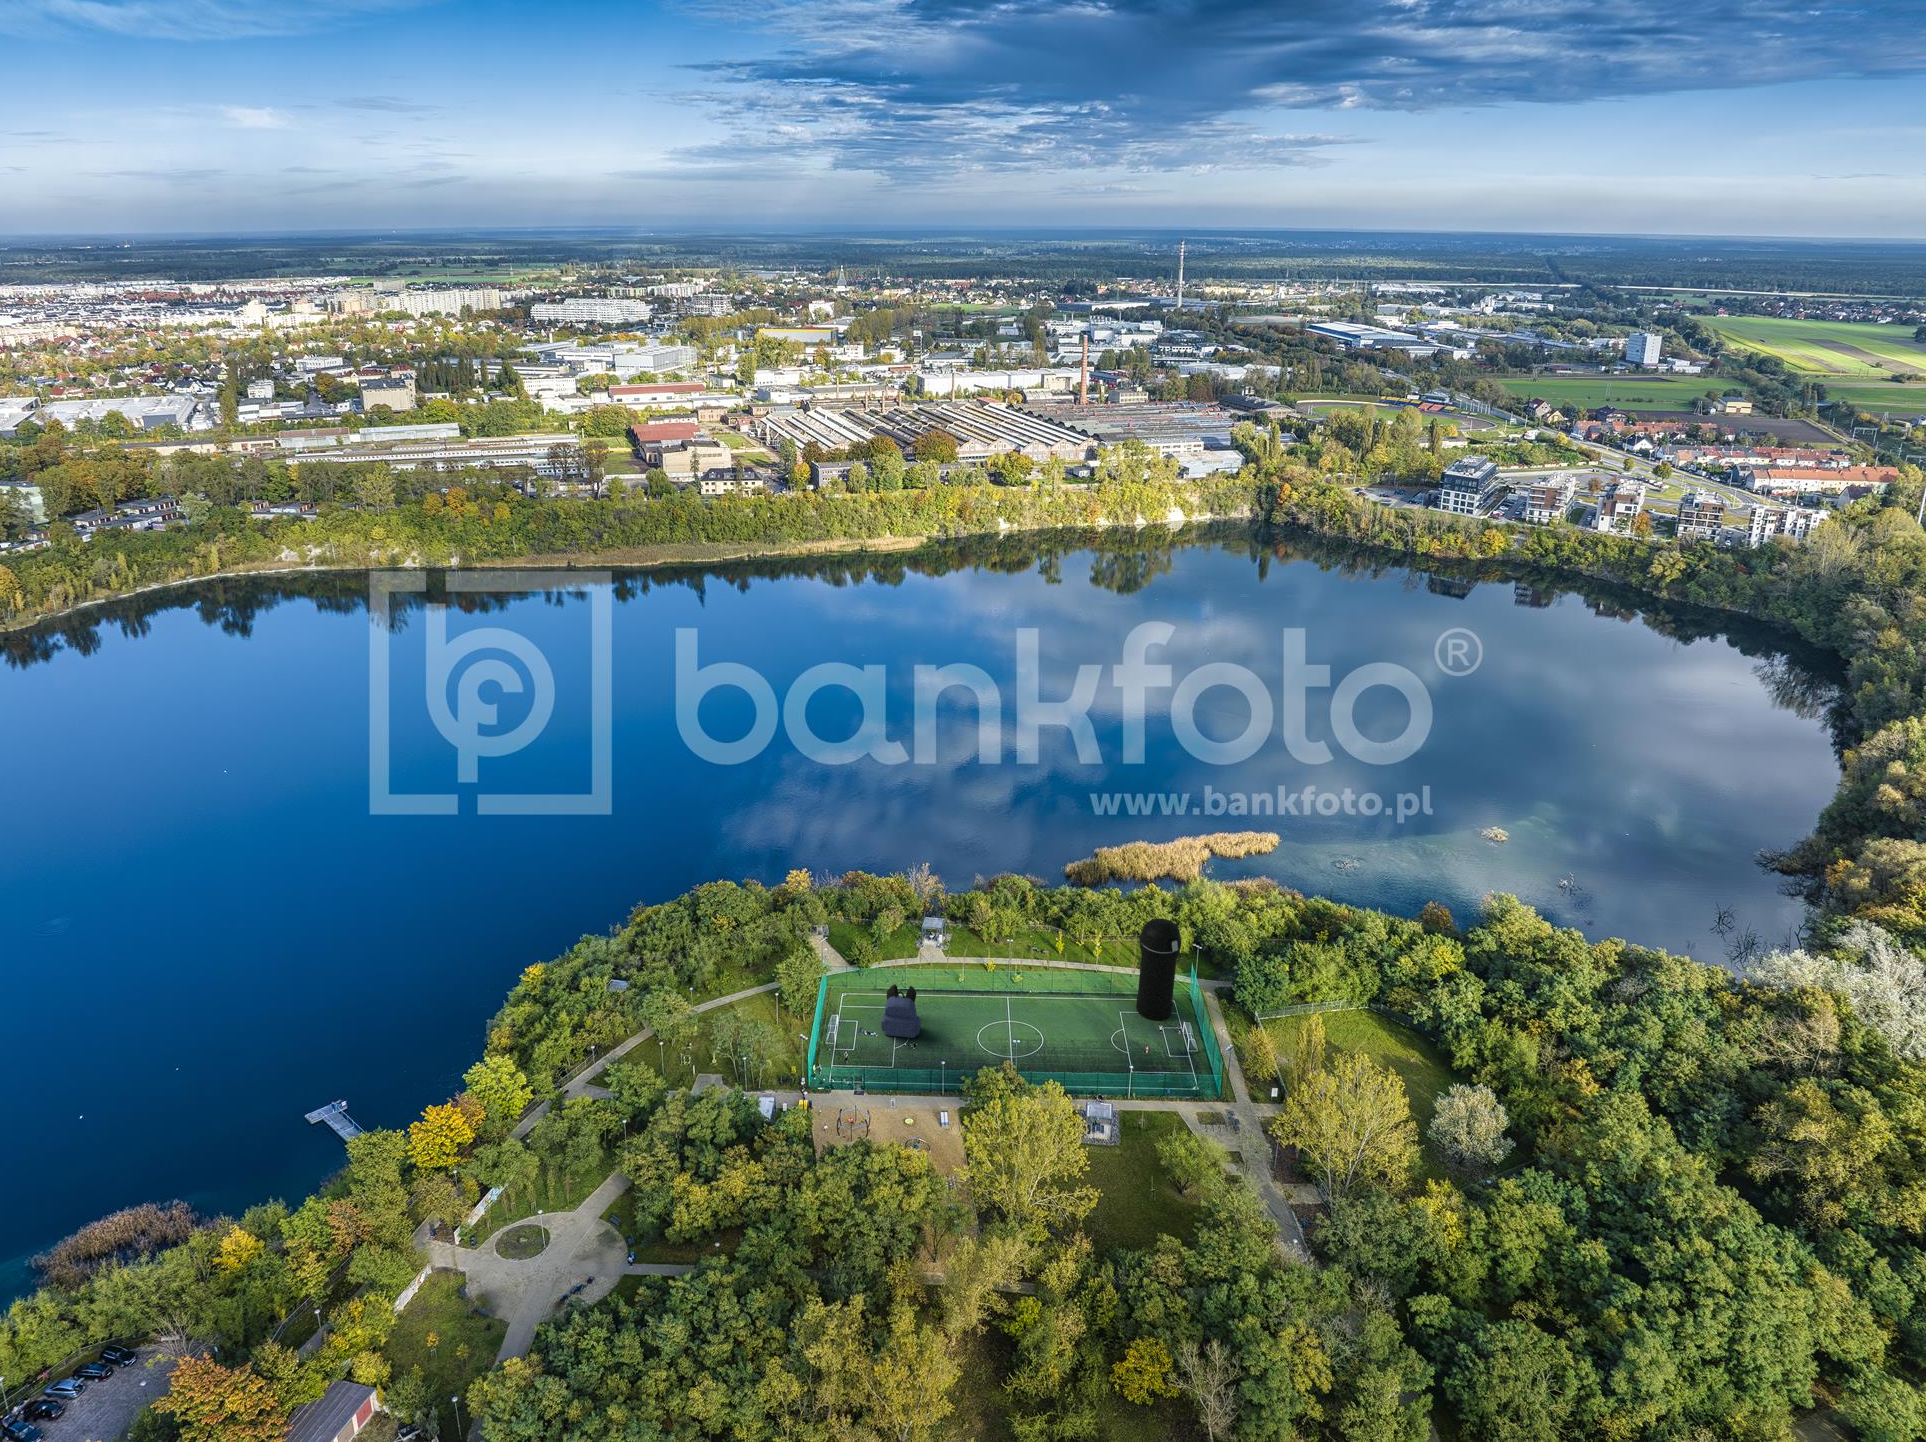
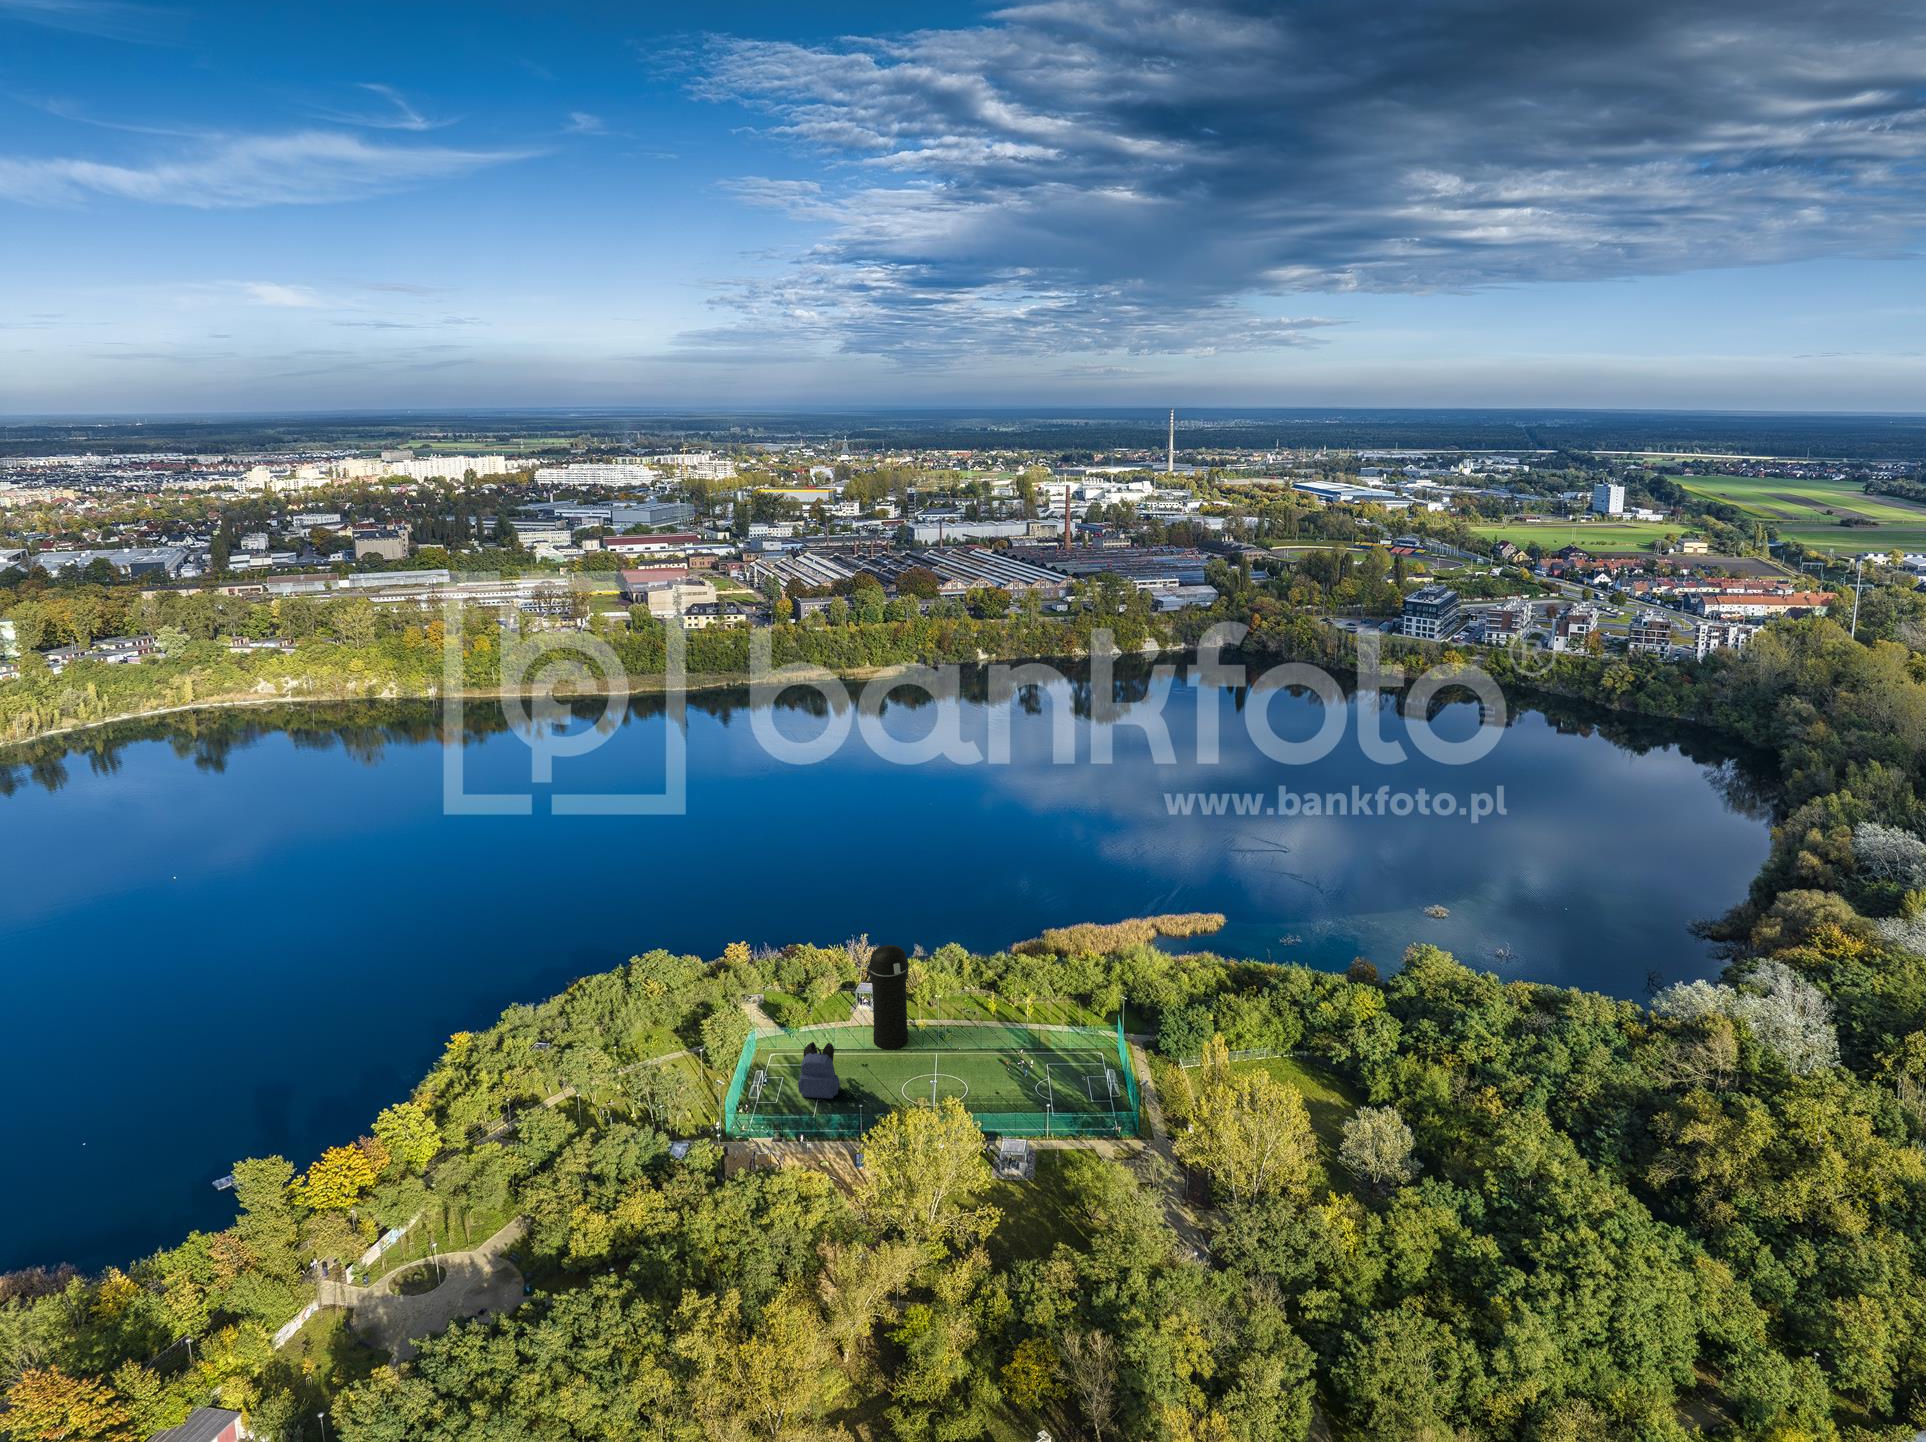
trash can: present [1136,918,1182,1021] -> present [869,945,909,1050]

